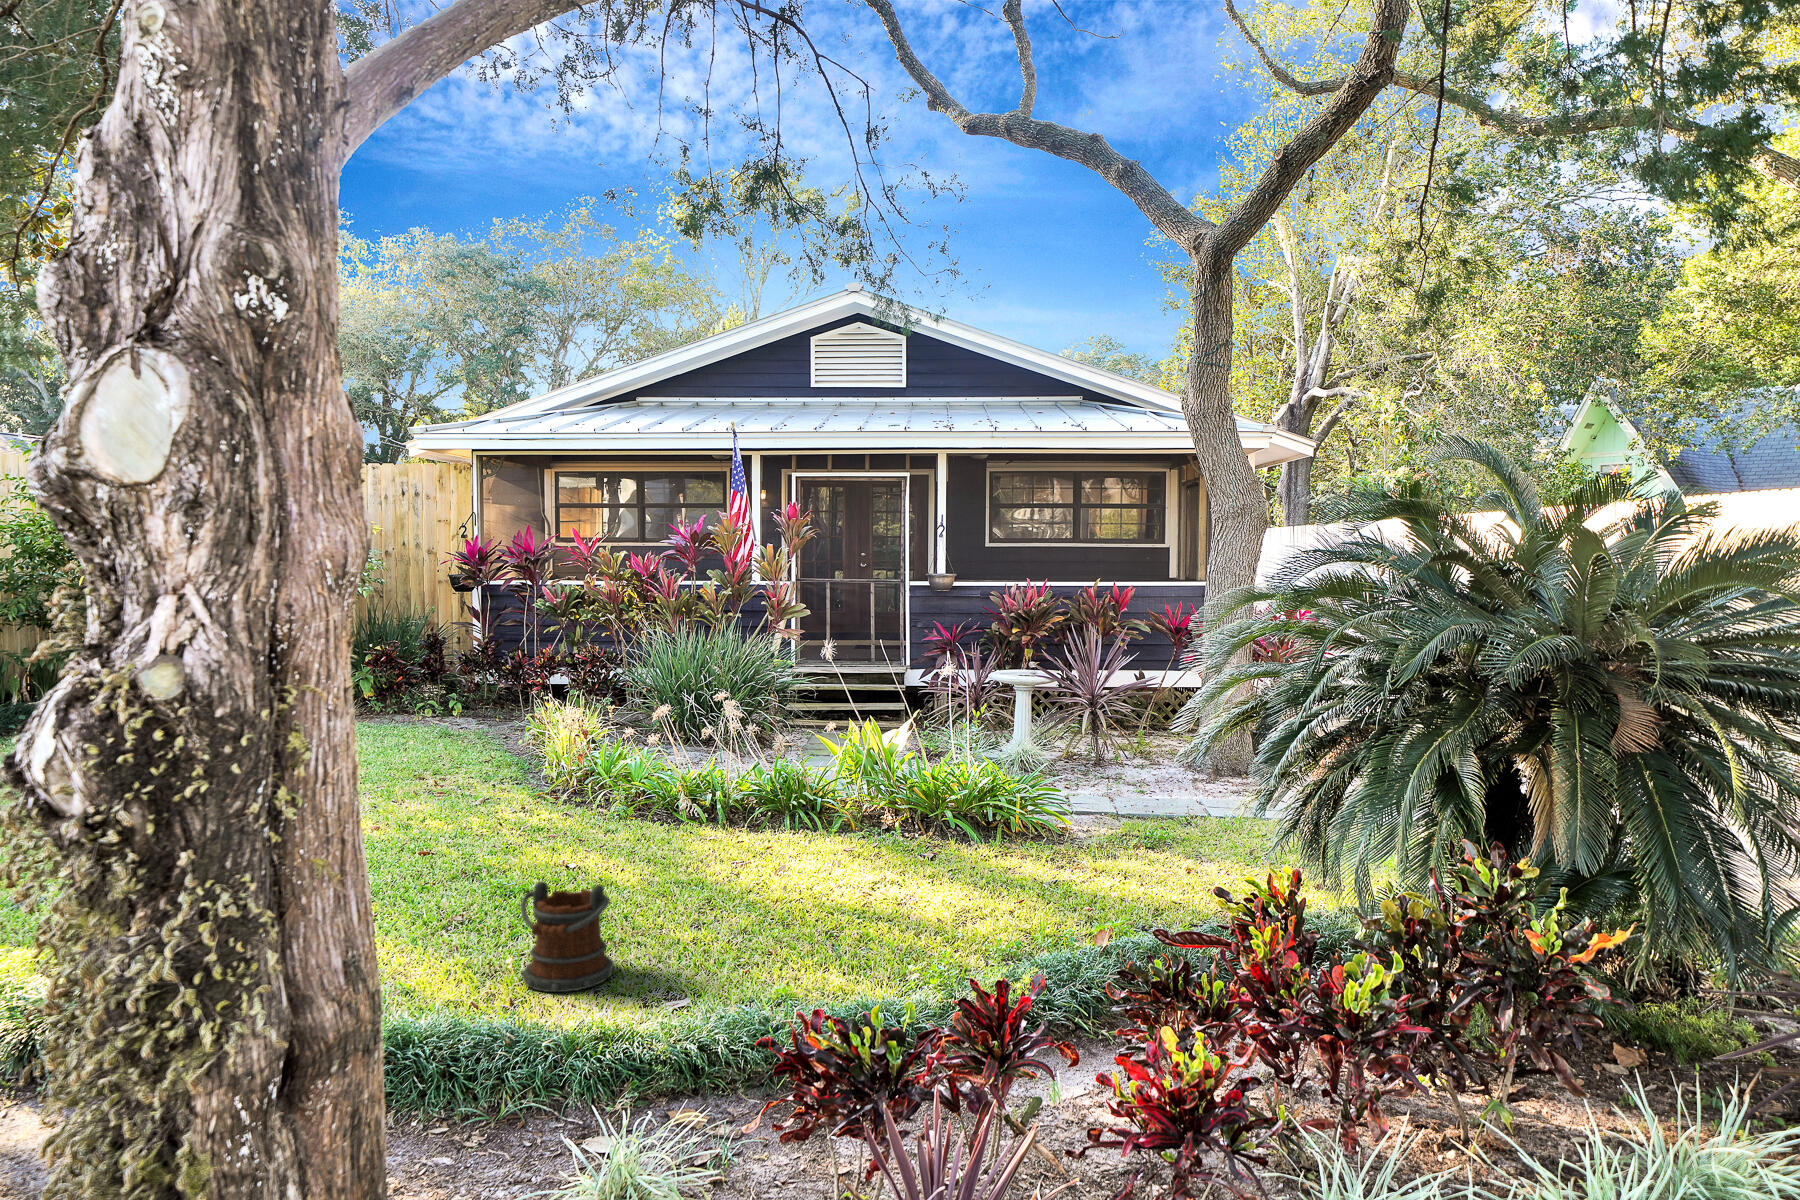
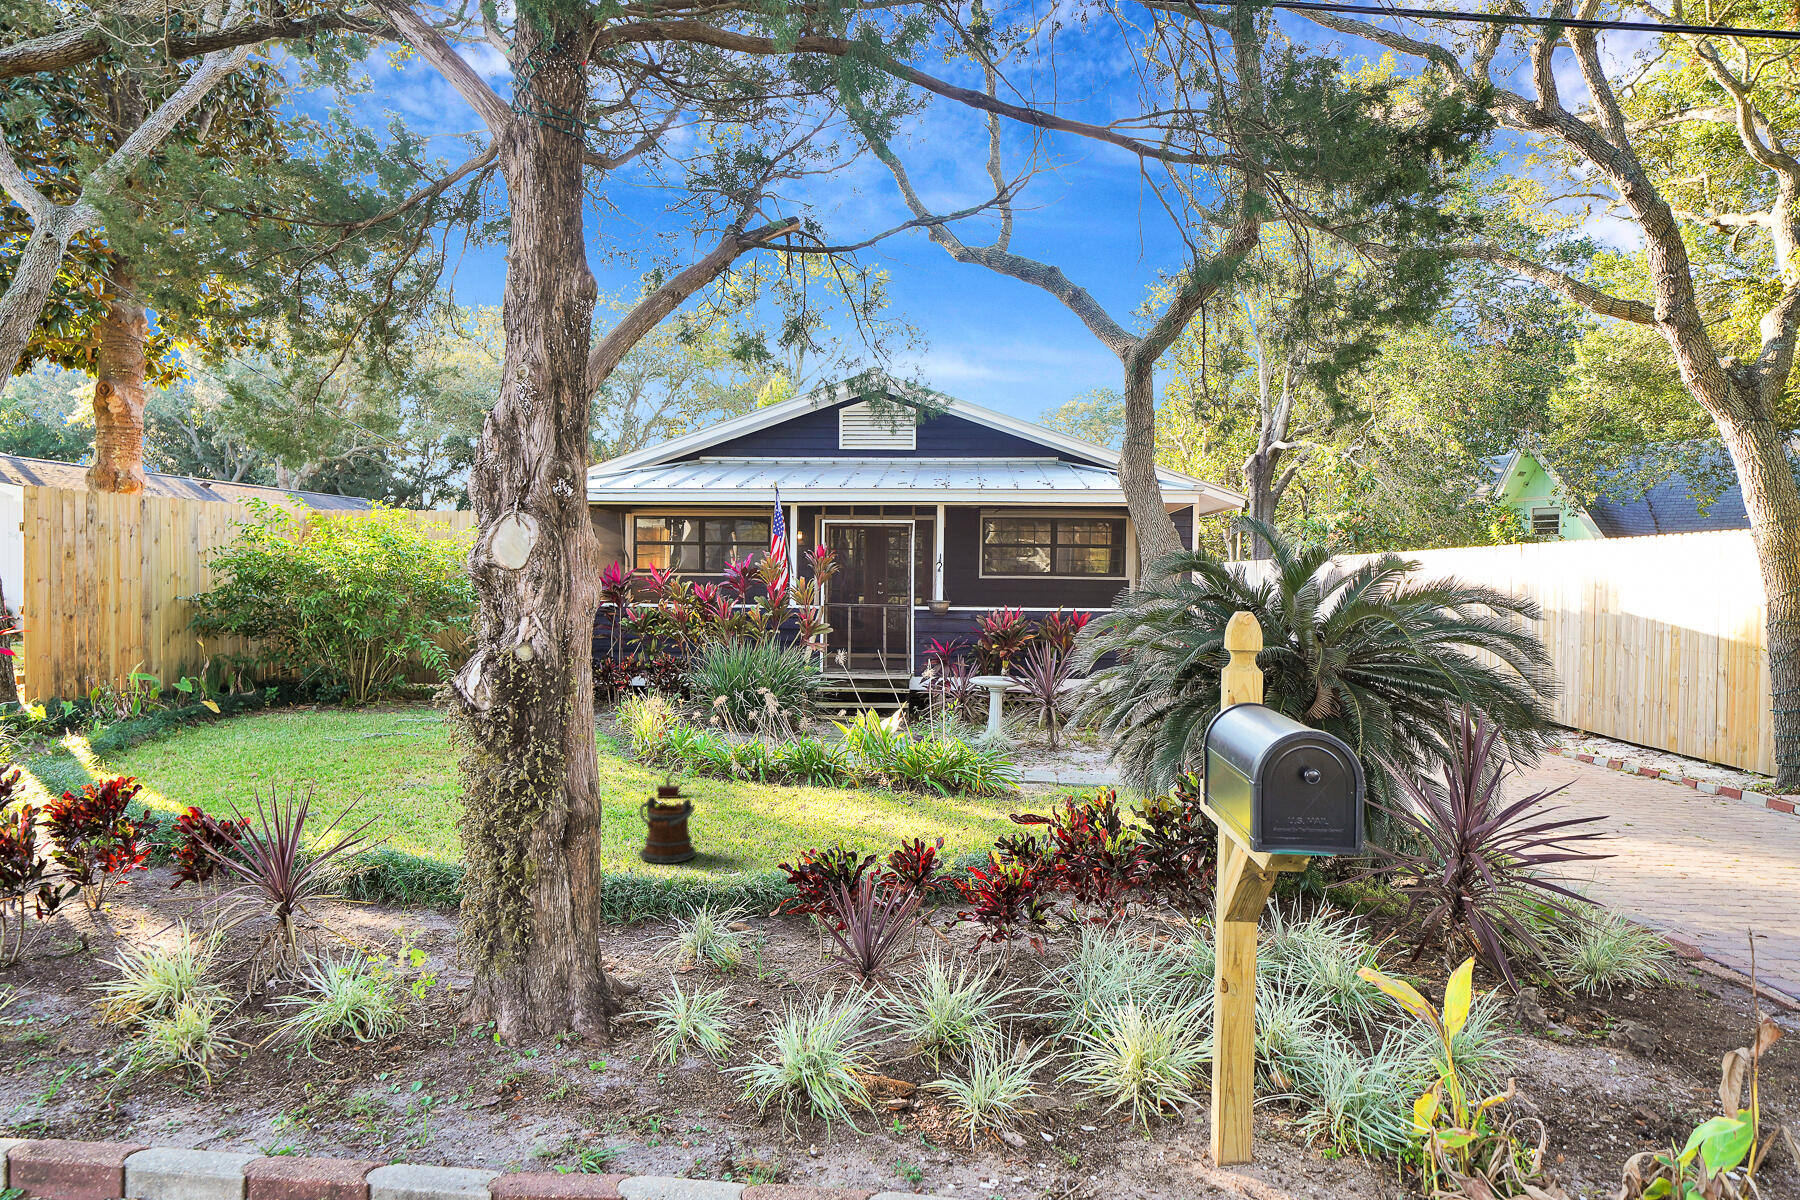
potted plant: none [551,771,632,859] -> present [652,740,694,798]

